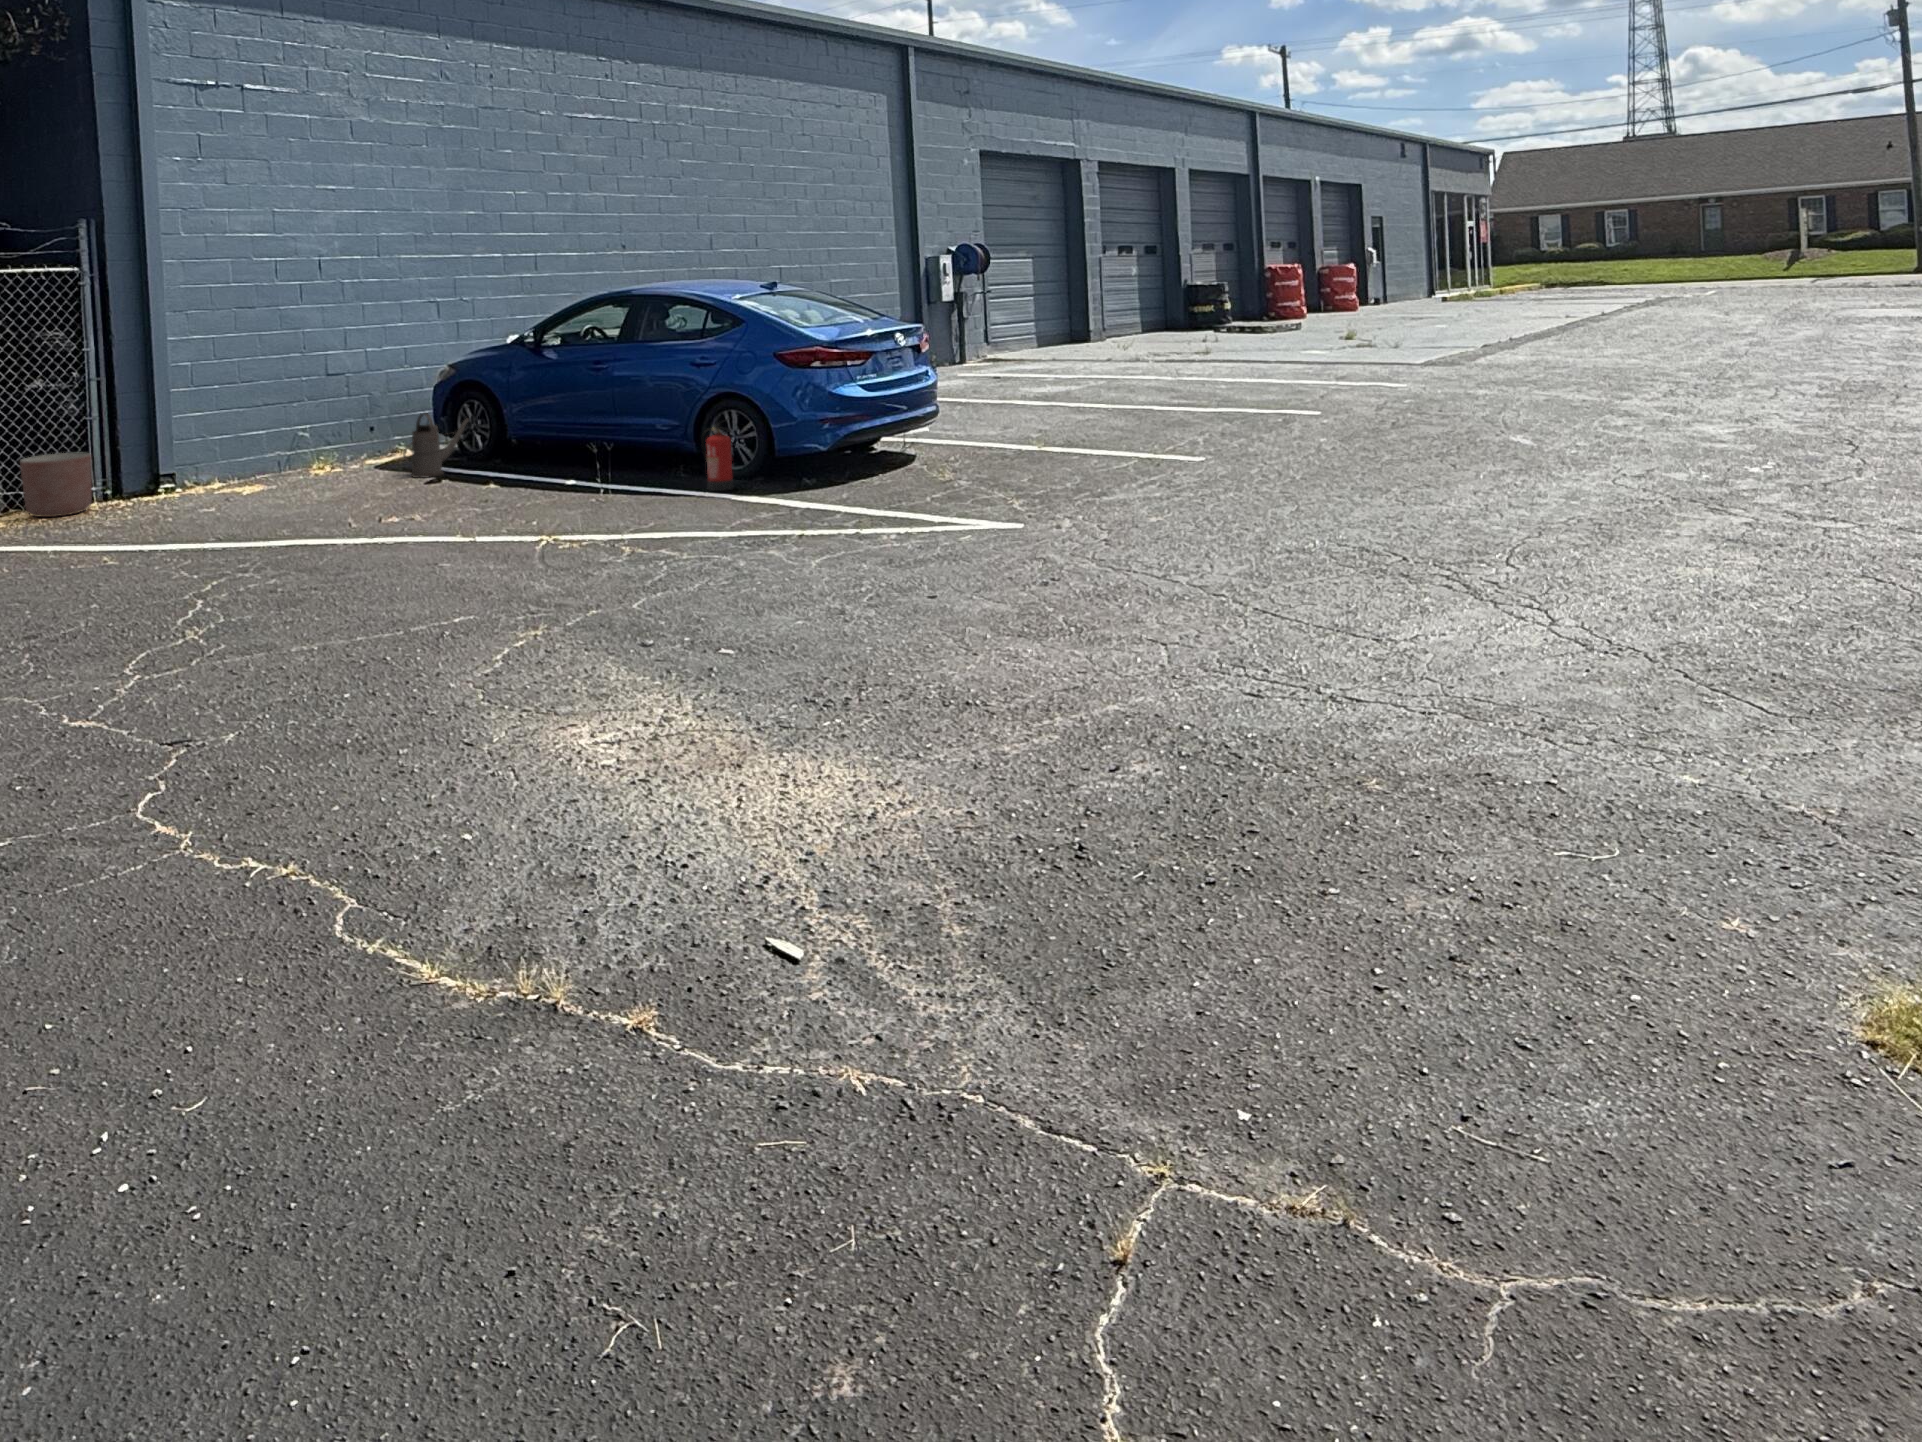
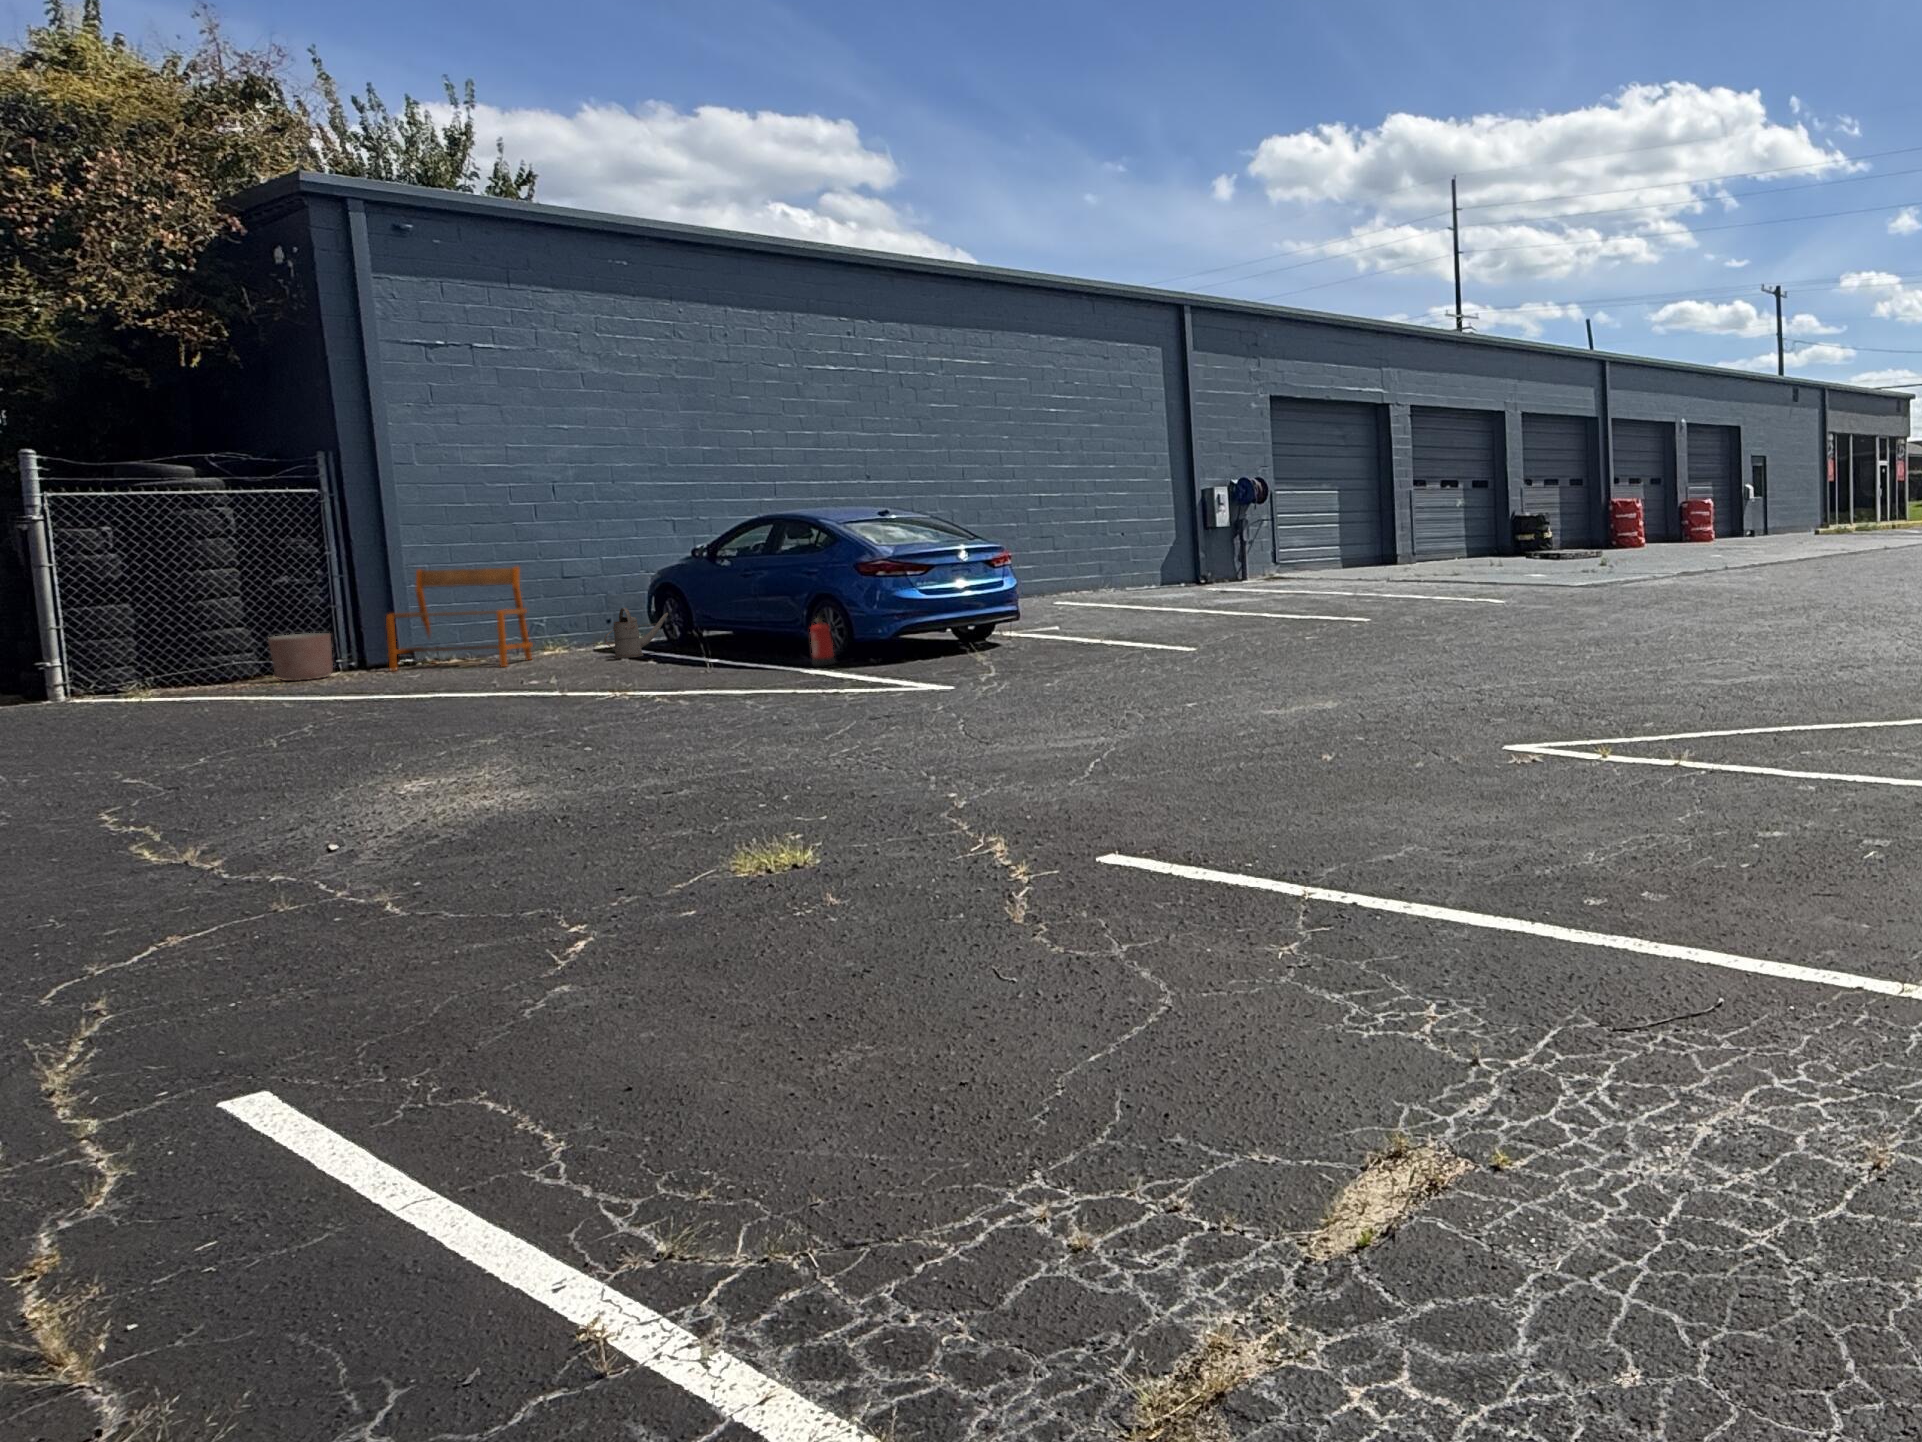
bench: none [151,362,313,501] -> present [386,567,533,671]

